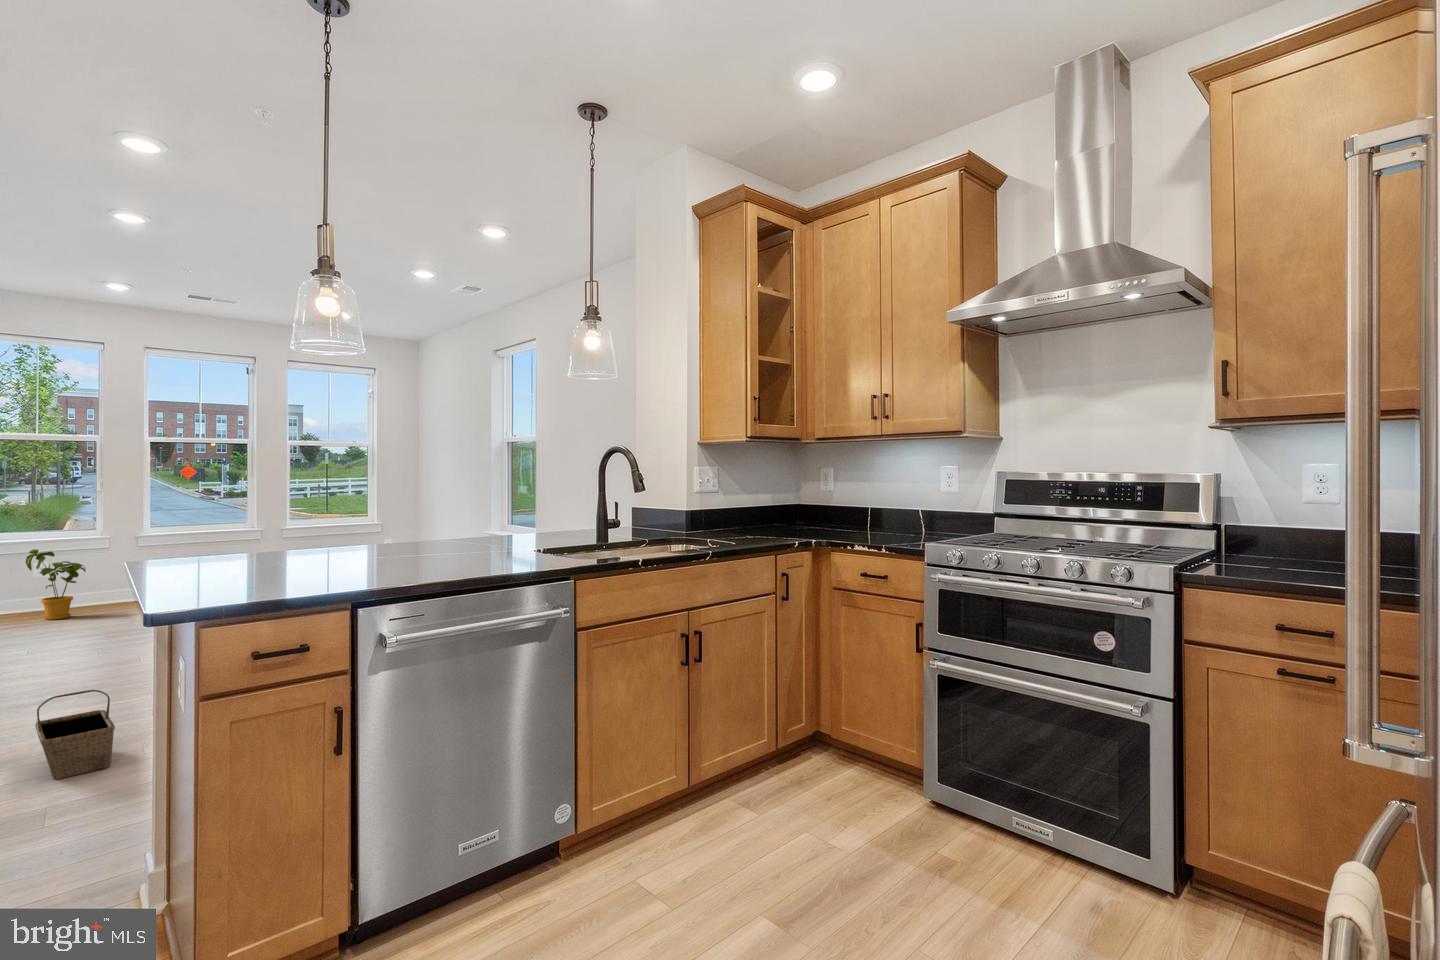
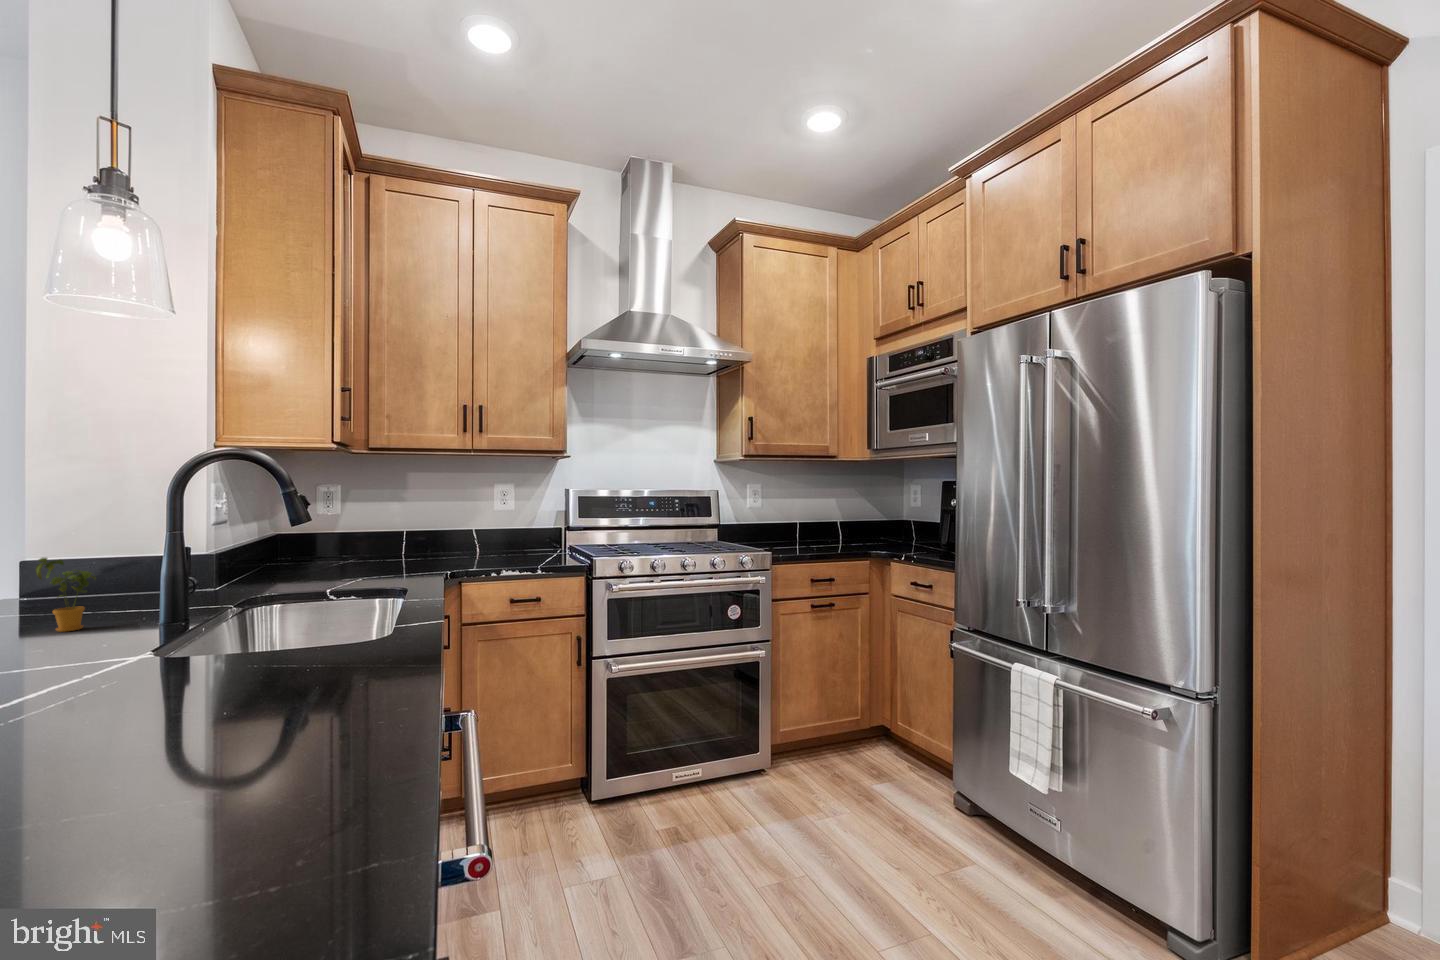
basket: present [35,690,115,779] -> none [41,690,120,784]

